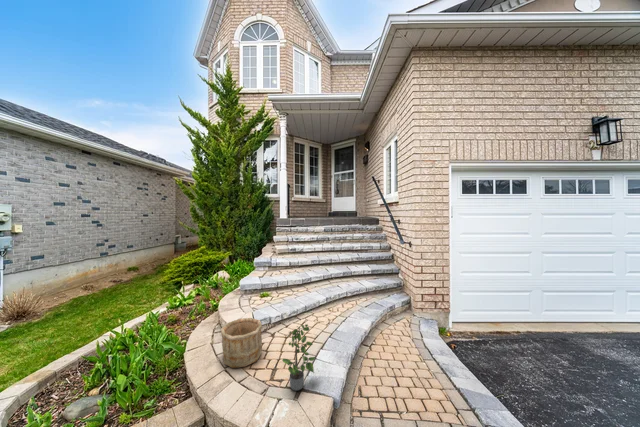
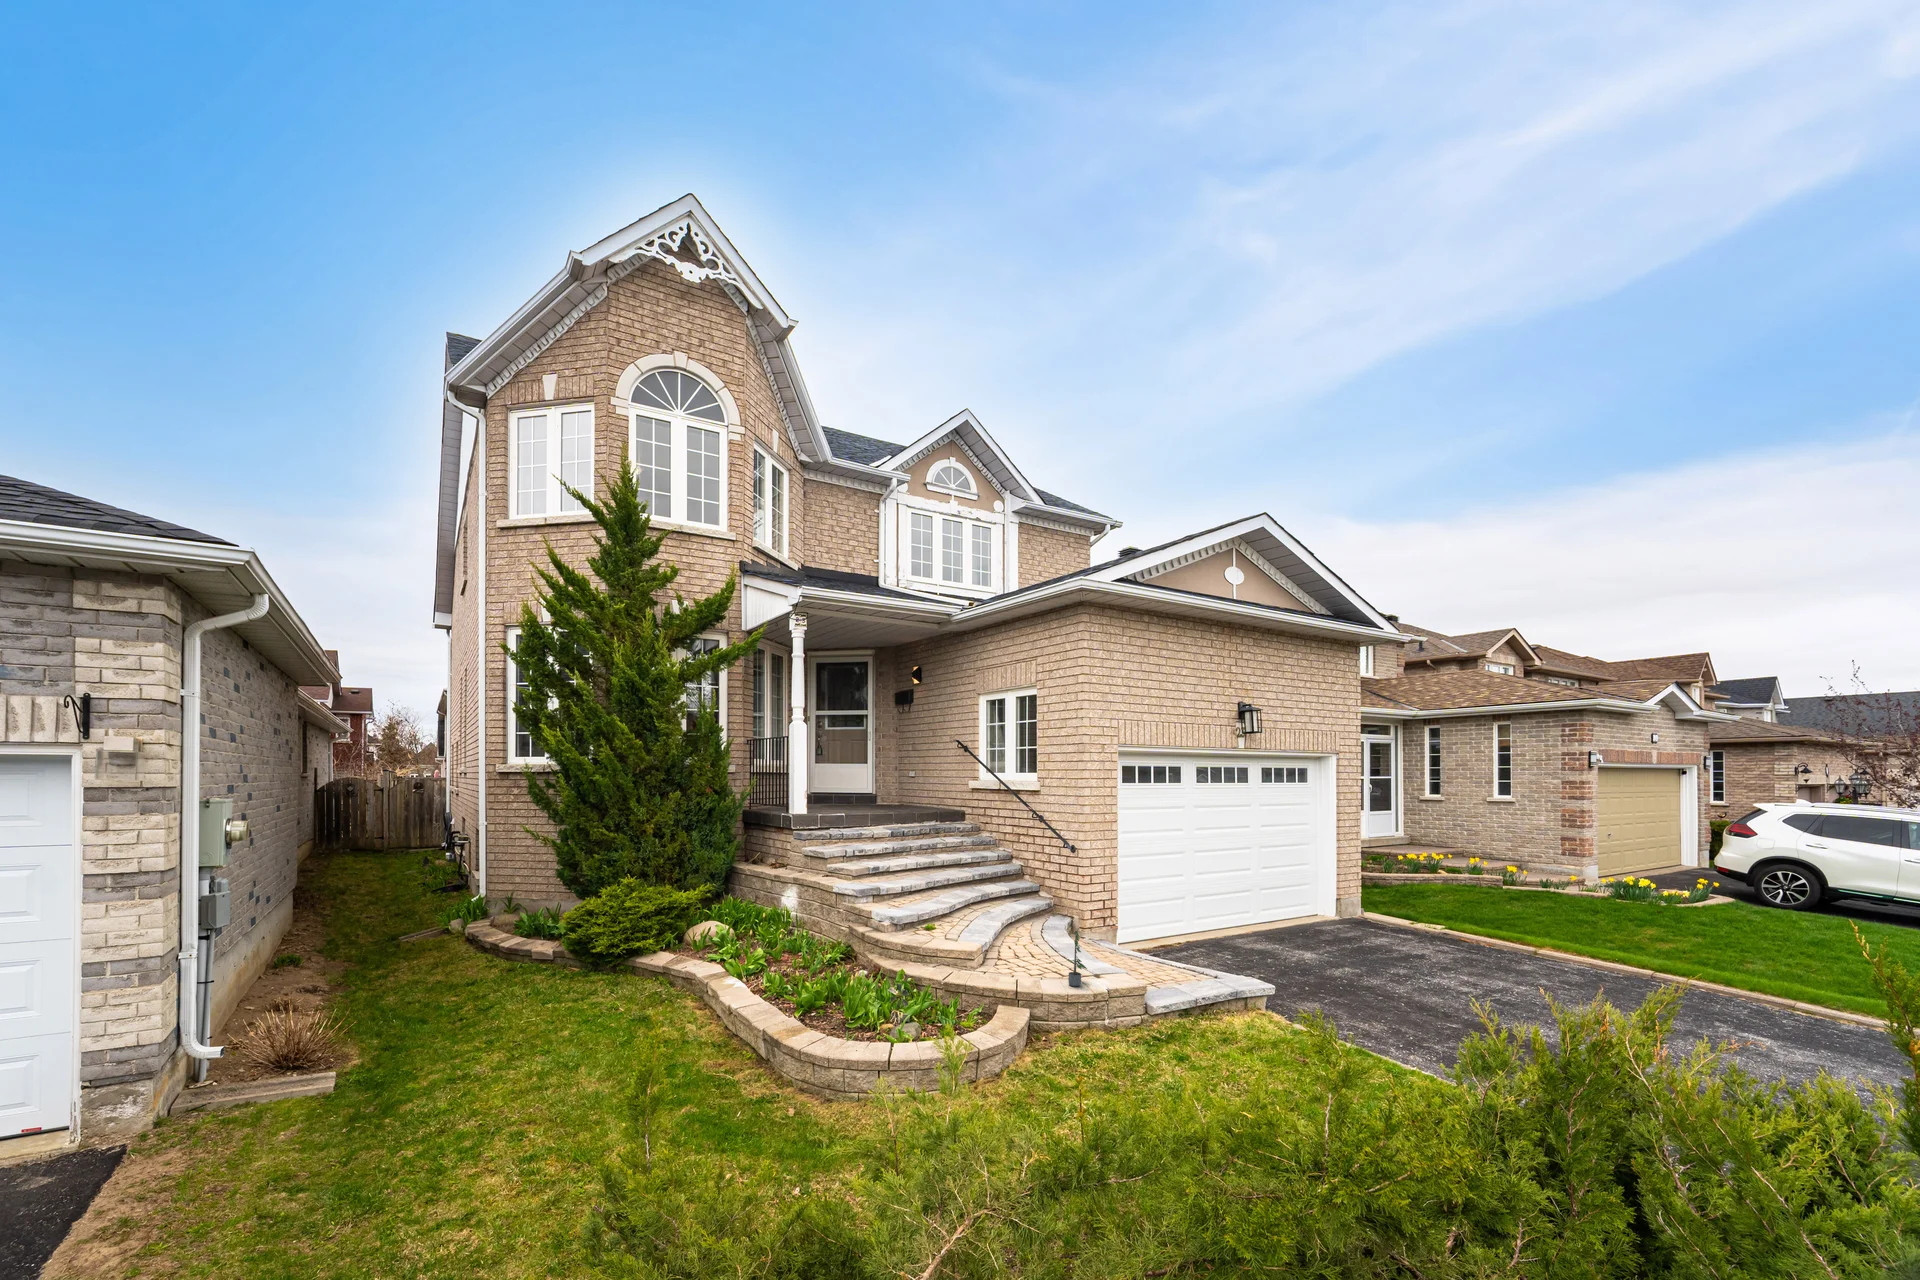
wooden bucket: present [221,318,262,368] -> none [979,941,1022,985]

